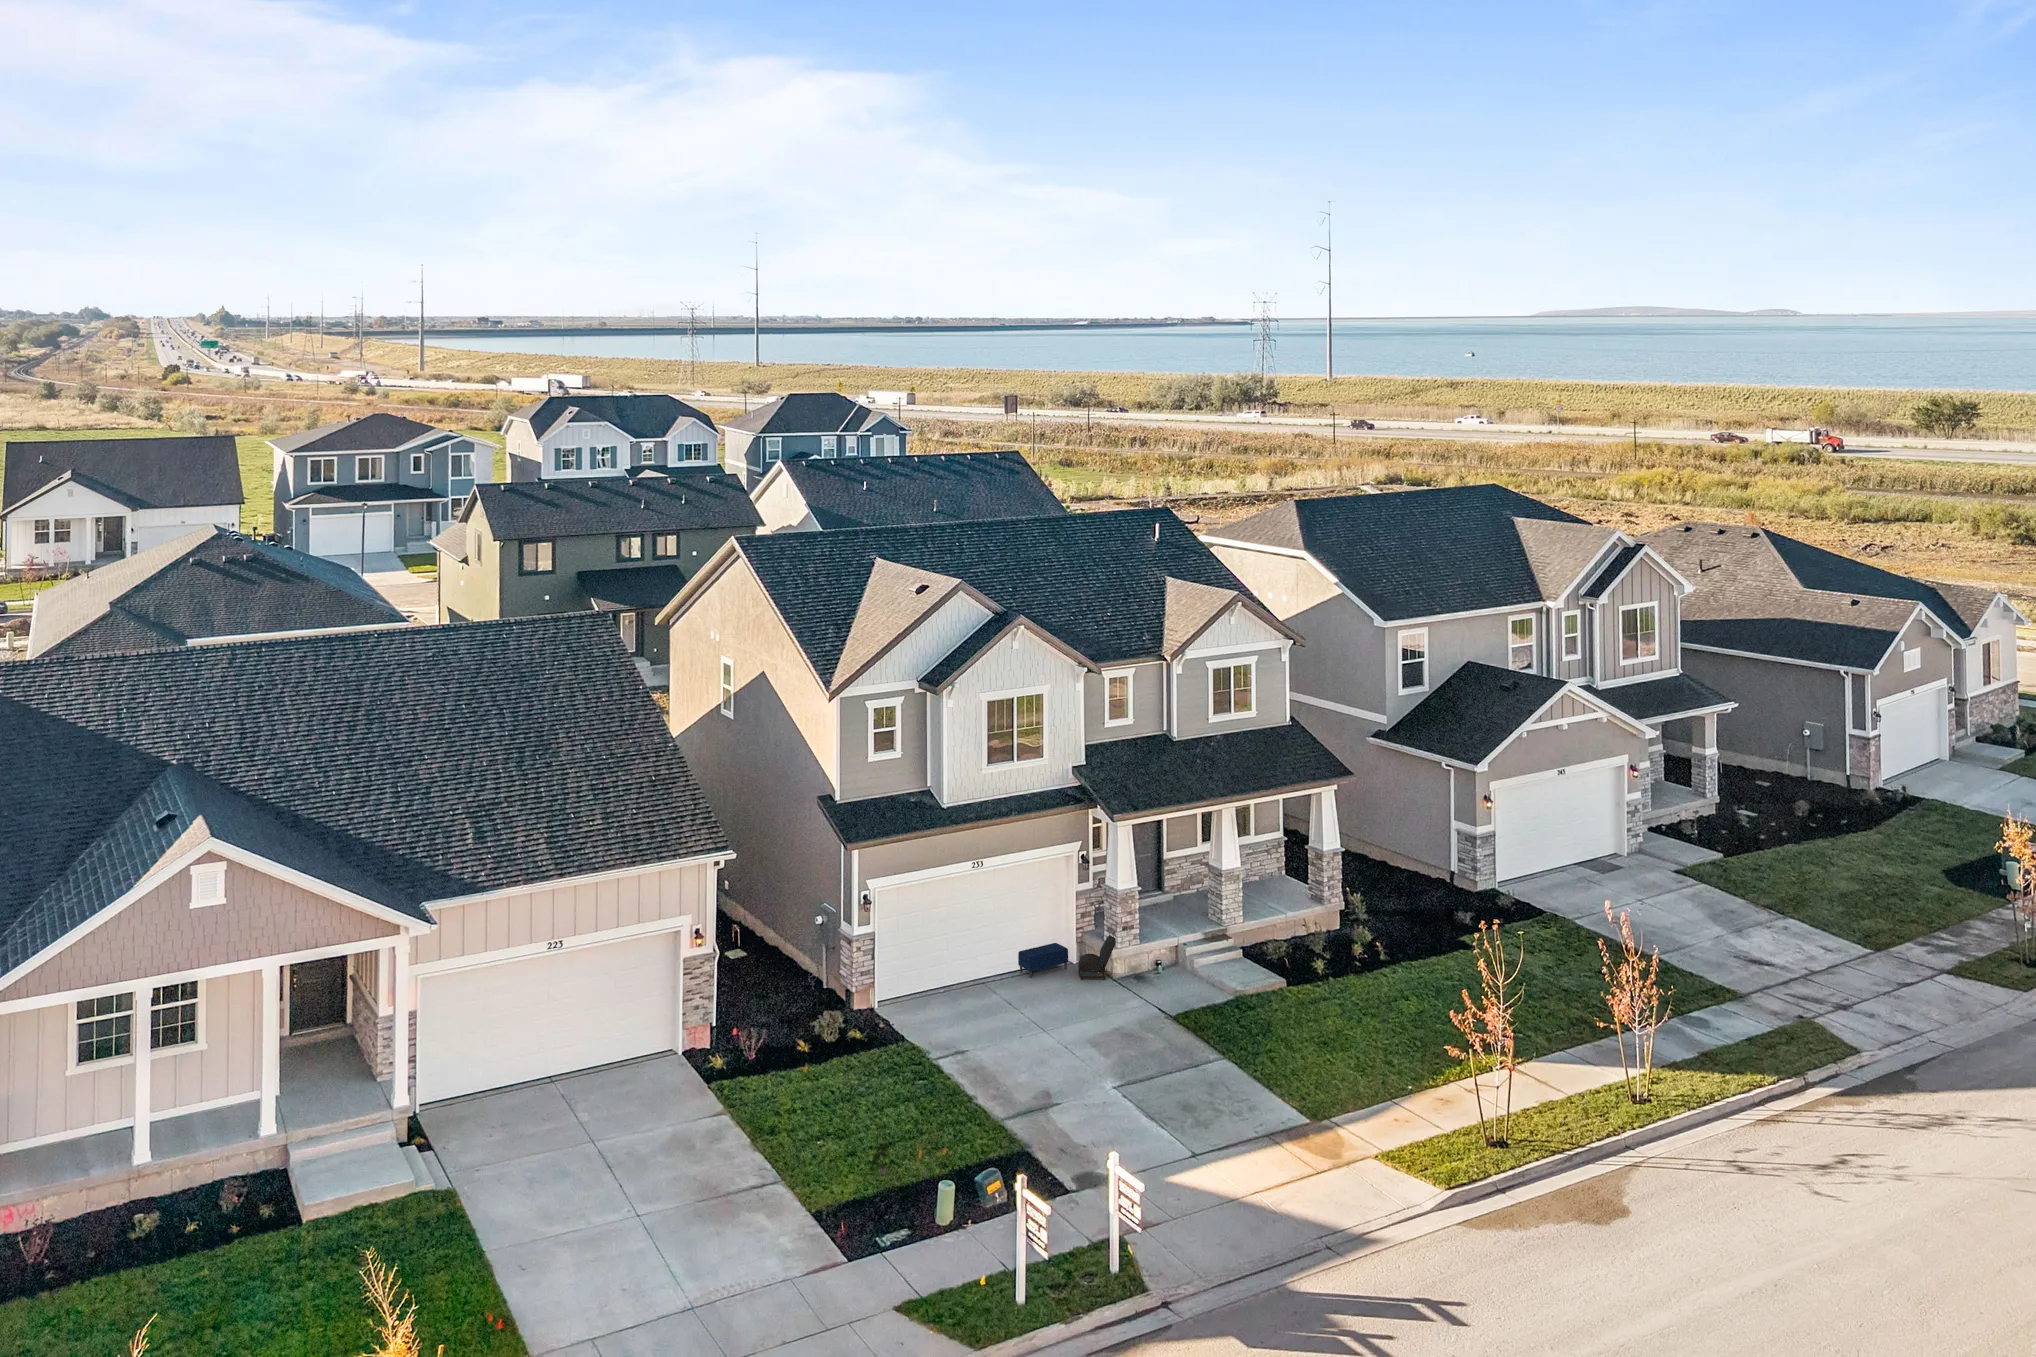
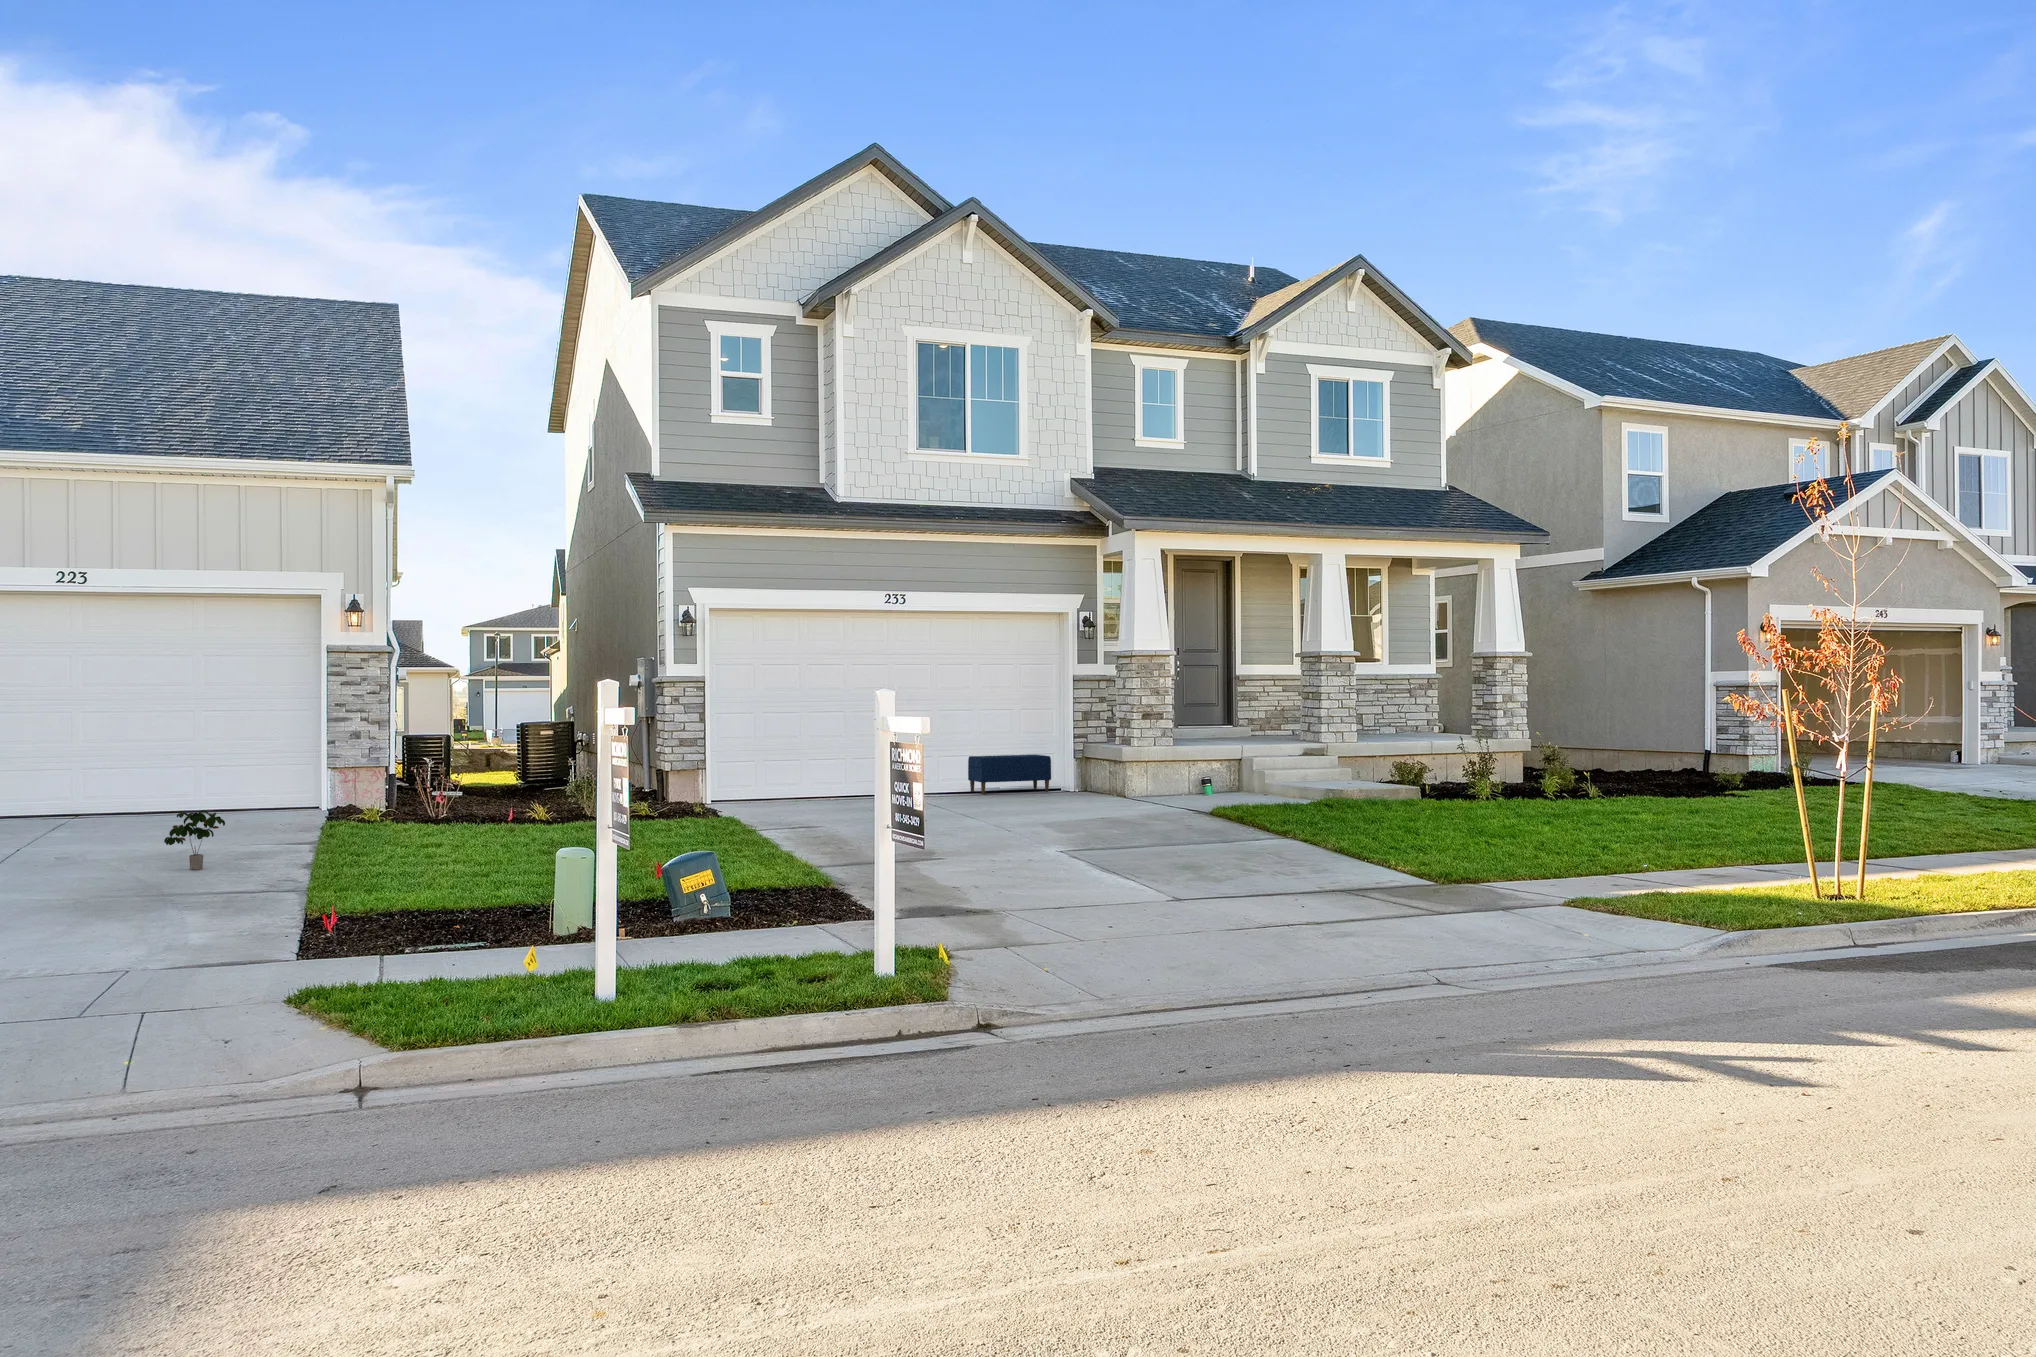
lounge chair: present [1078,935,1116,980] -> none [1060,730,1127,797]
potted plant: present [872,1143,891,1175] -> present [164,810,225,870]

